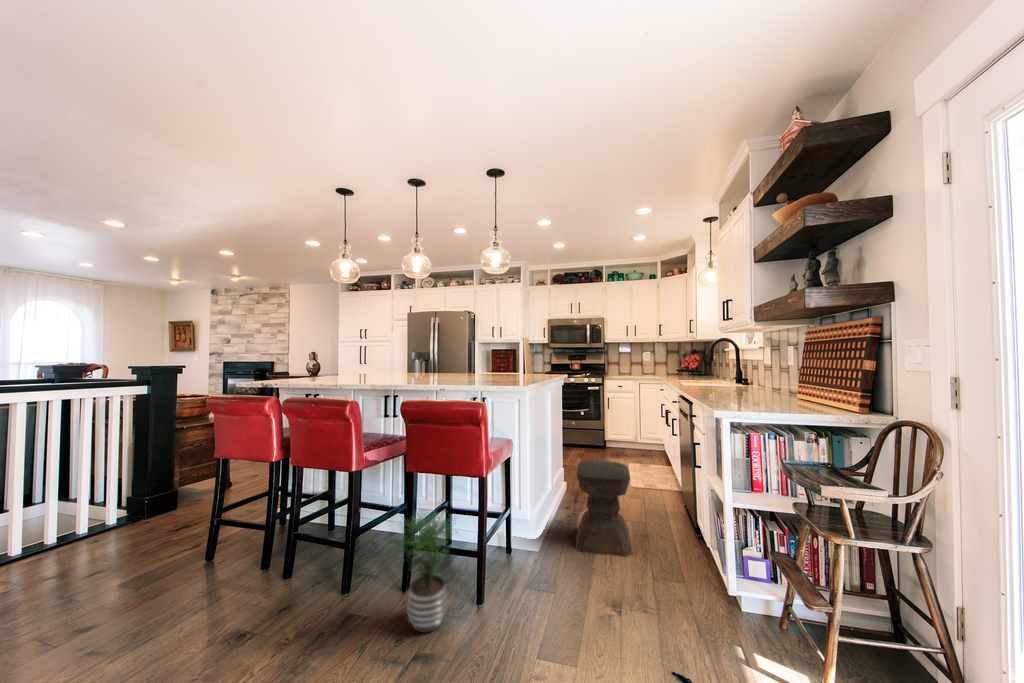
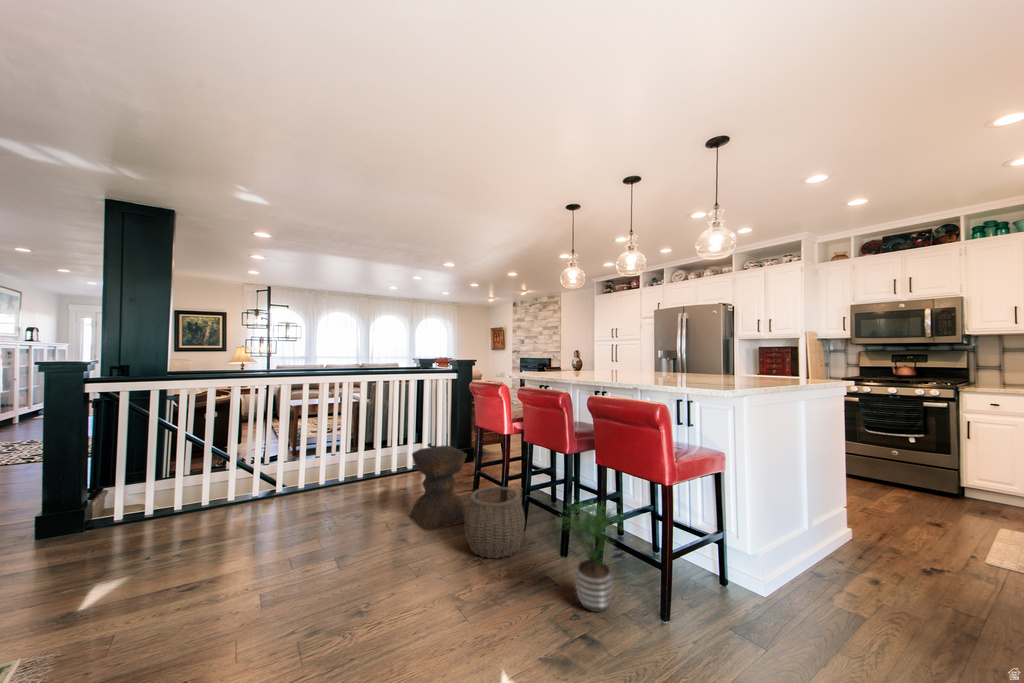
stool: present [576,460,633,557] -> present [410,446,467,531]
woven basket: none [224,528,320,635] -> present [464,486,525,558]

